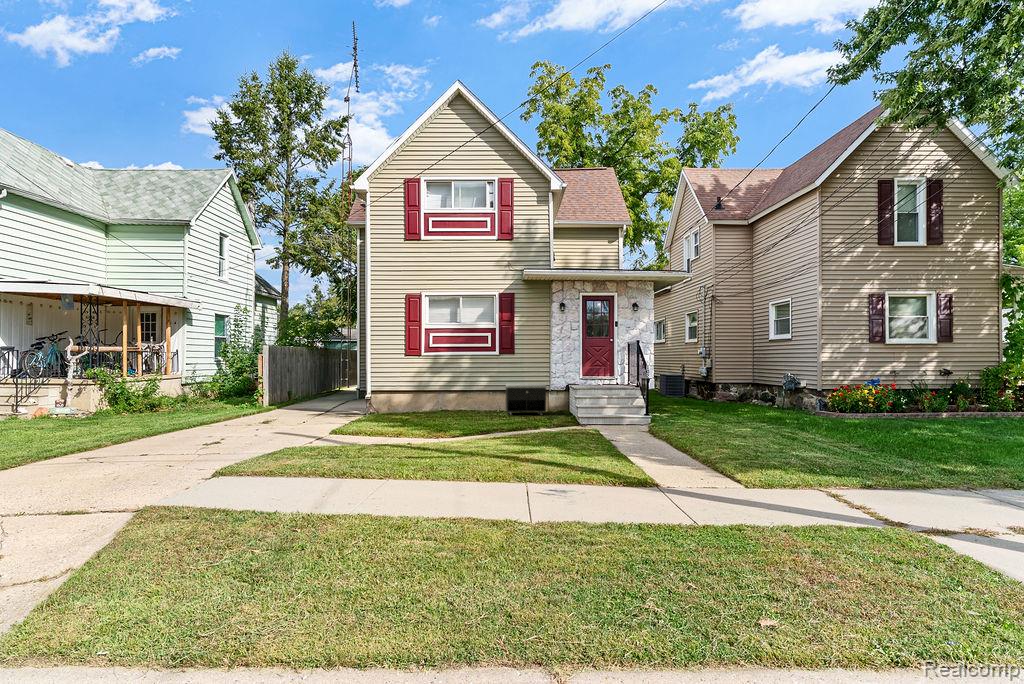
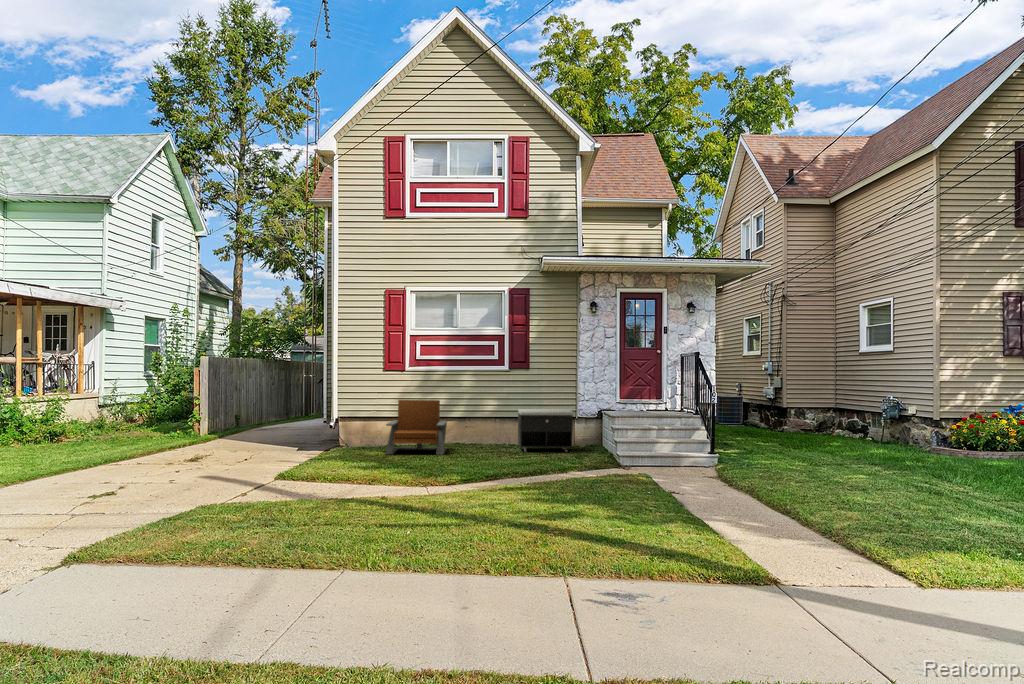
lounge chair: none [407,377,452,417] -> present [386,400,447,455]

